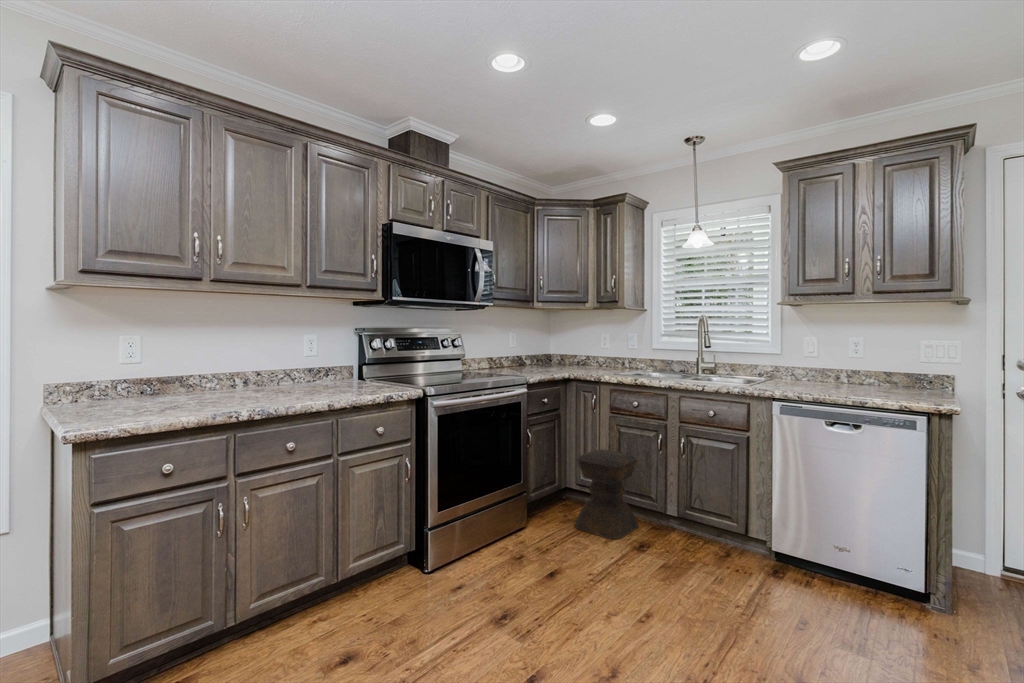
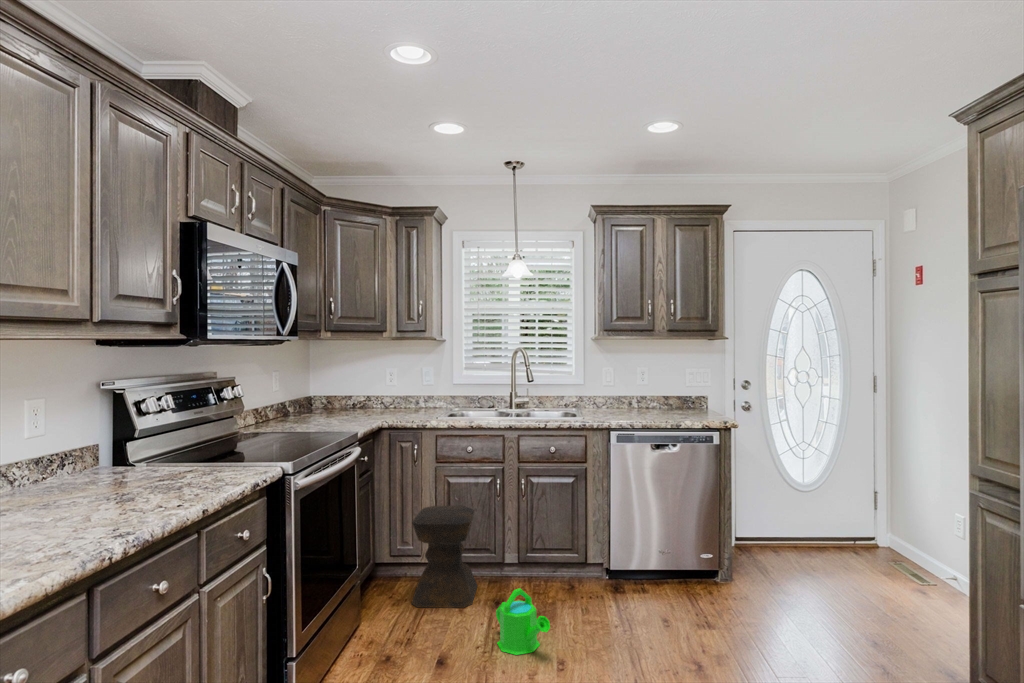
watering can: none [608,529,647,589] -> present [496,588,550,655]

